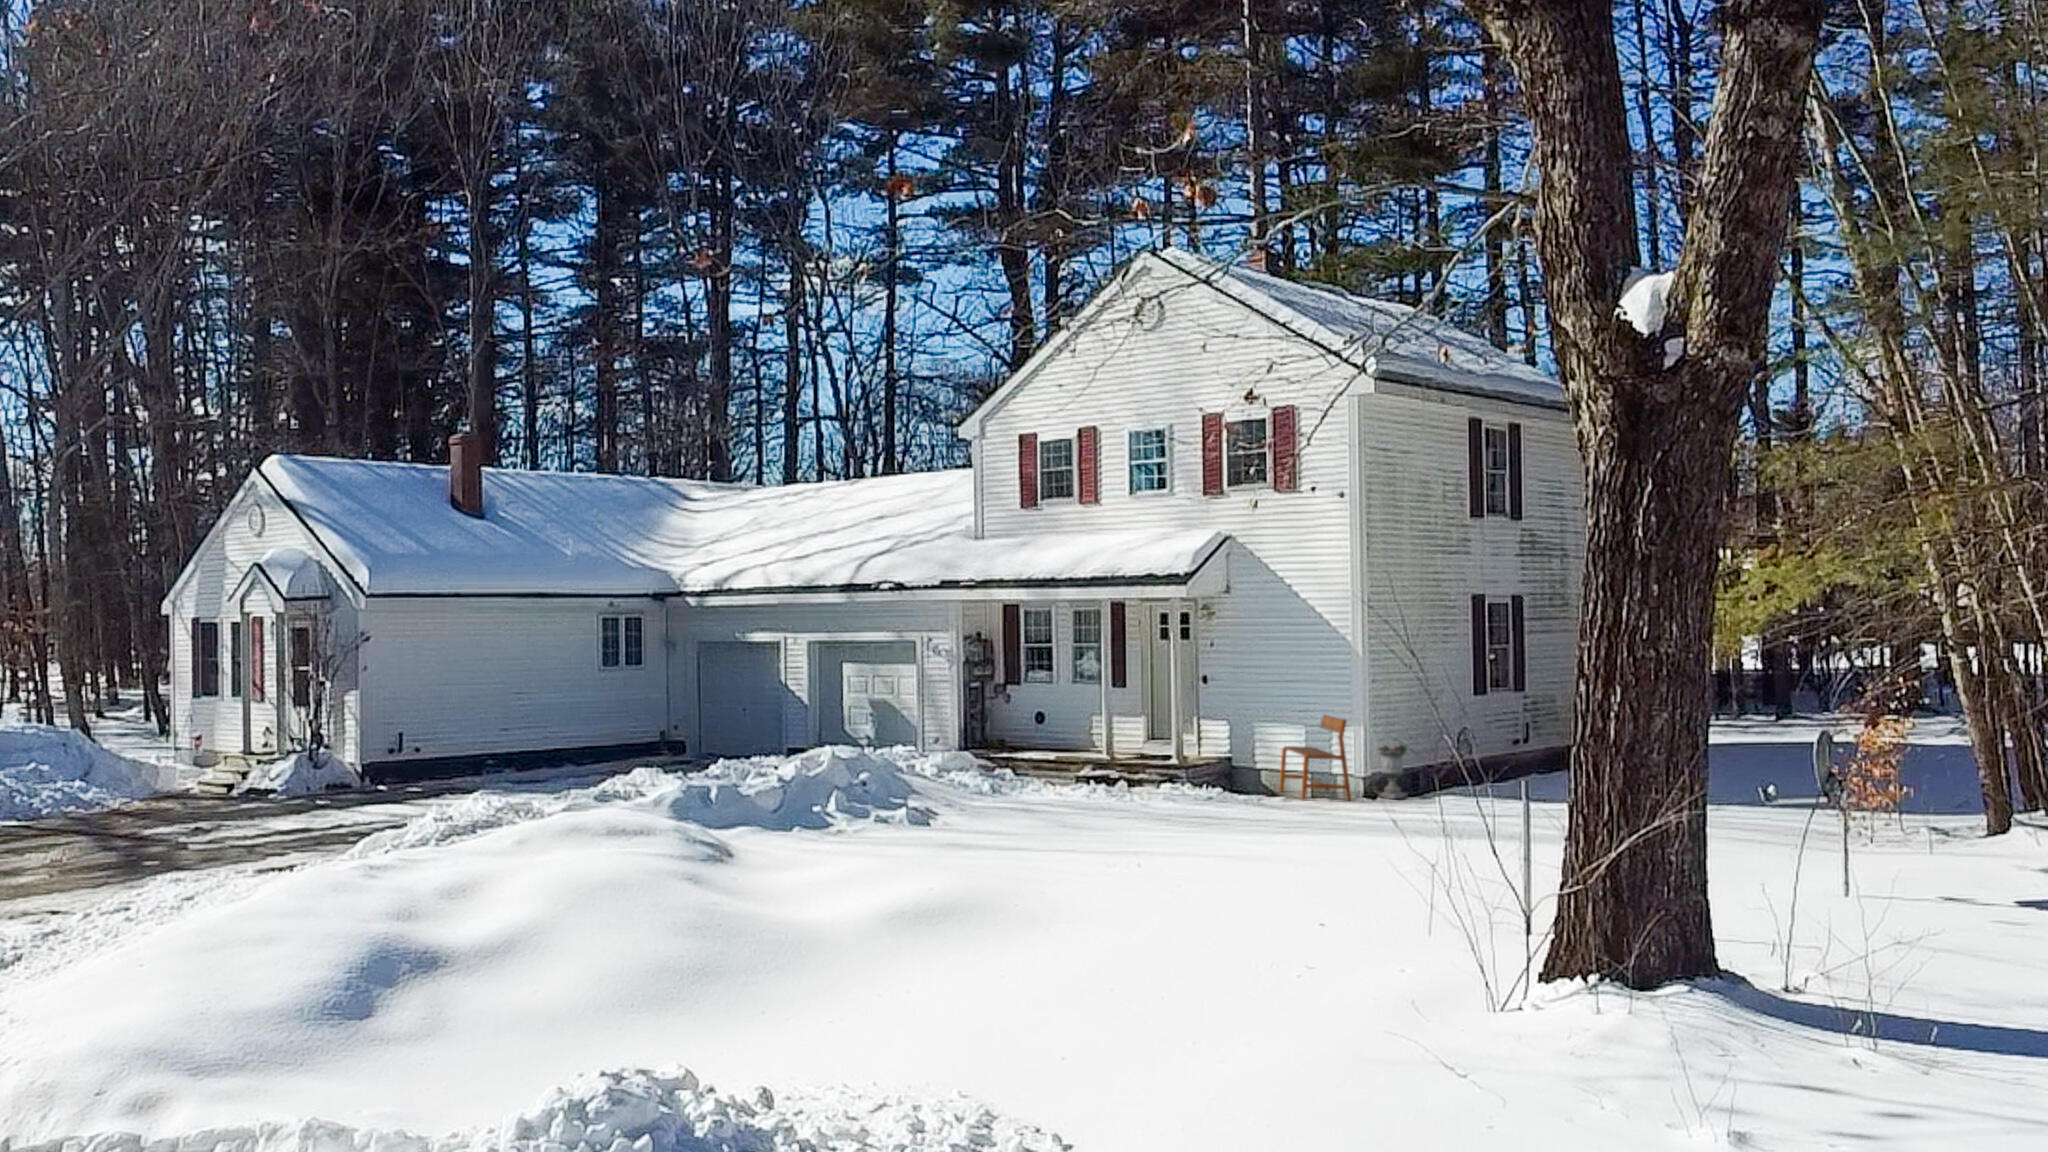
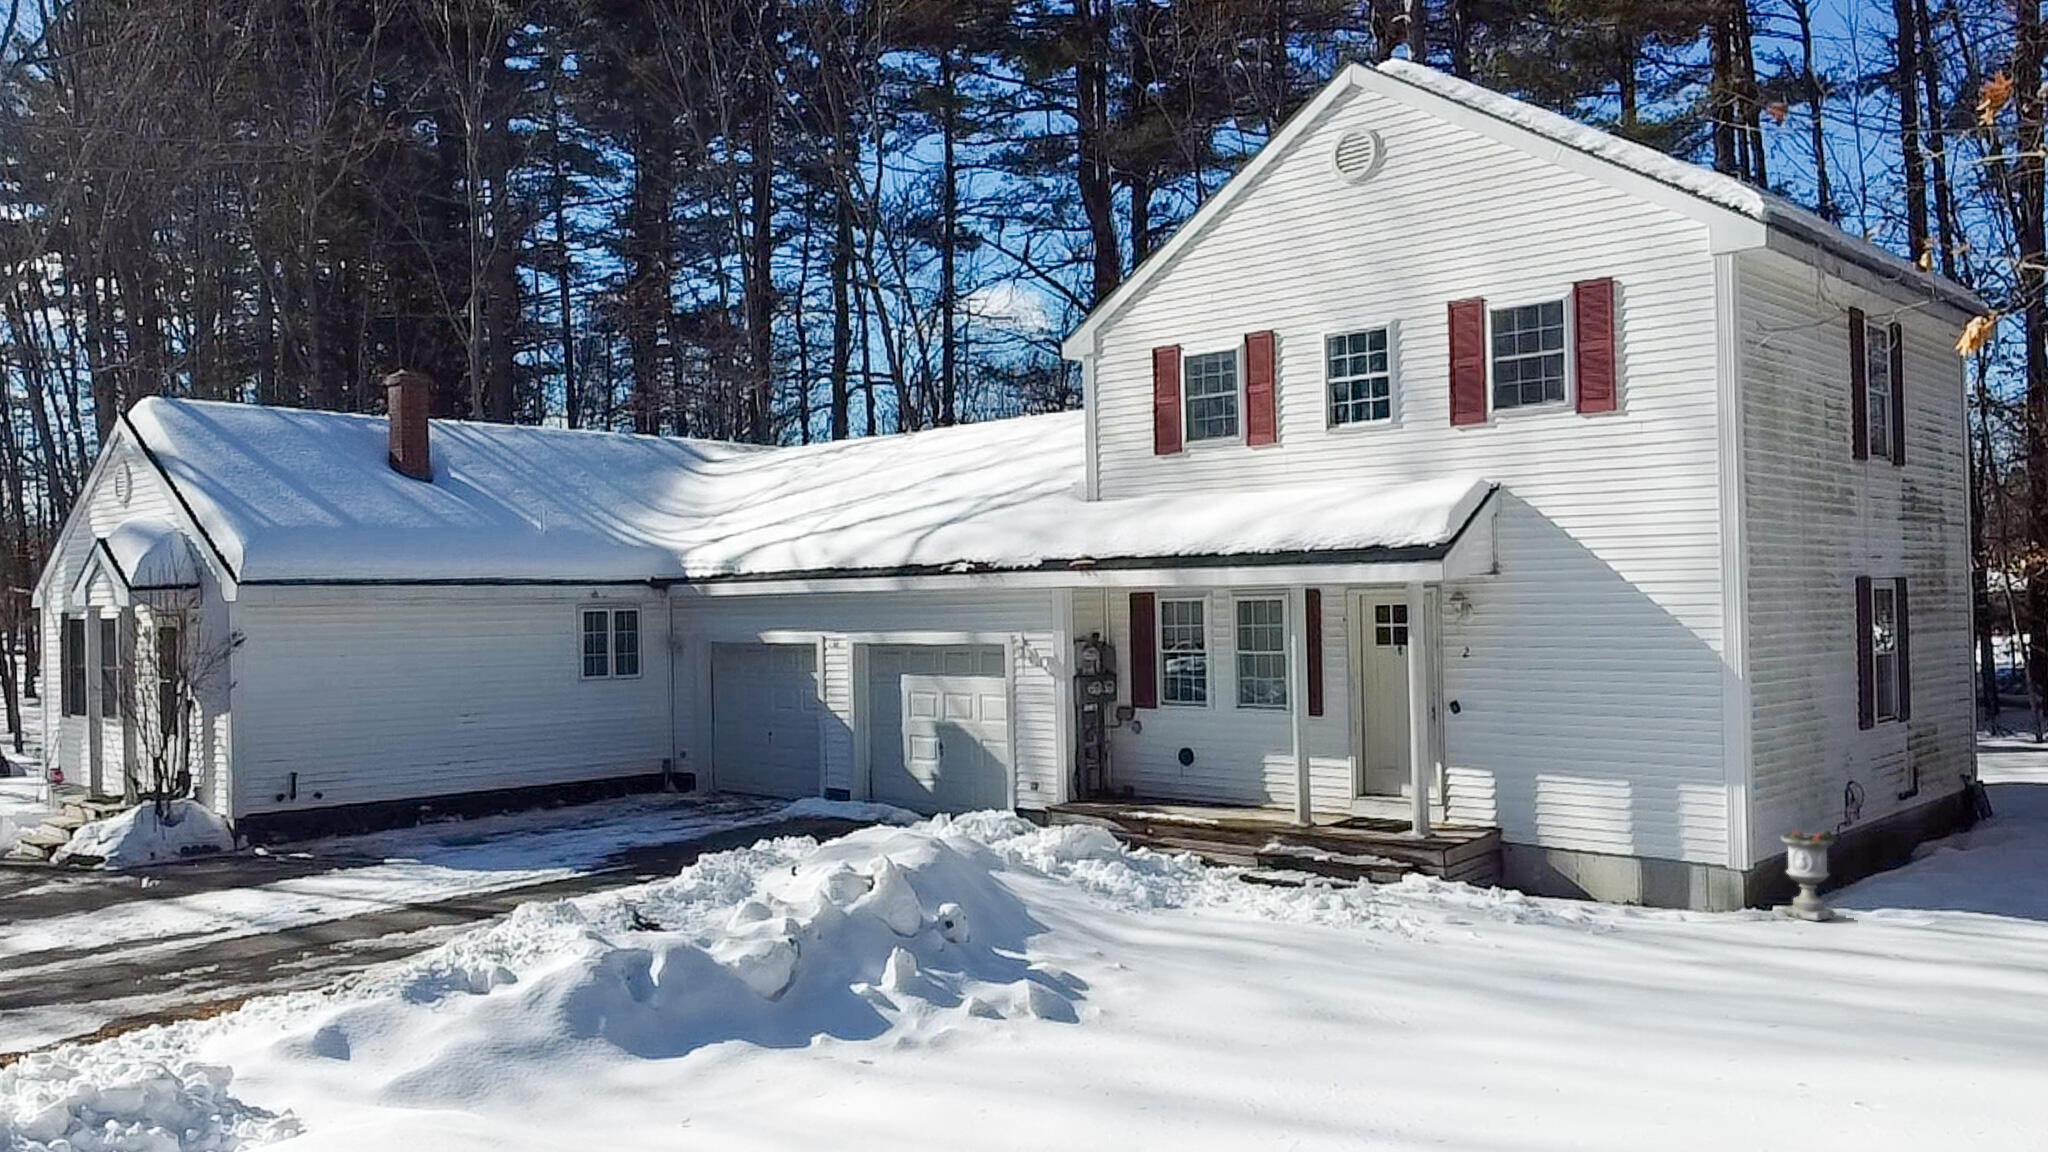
bench: present [1279,715,1351,800] -> none [1603,771,1752,932]

